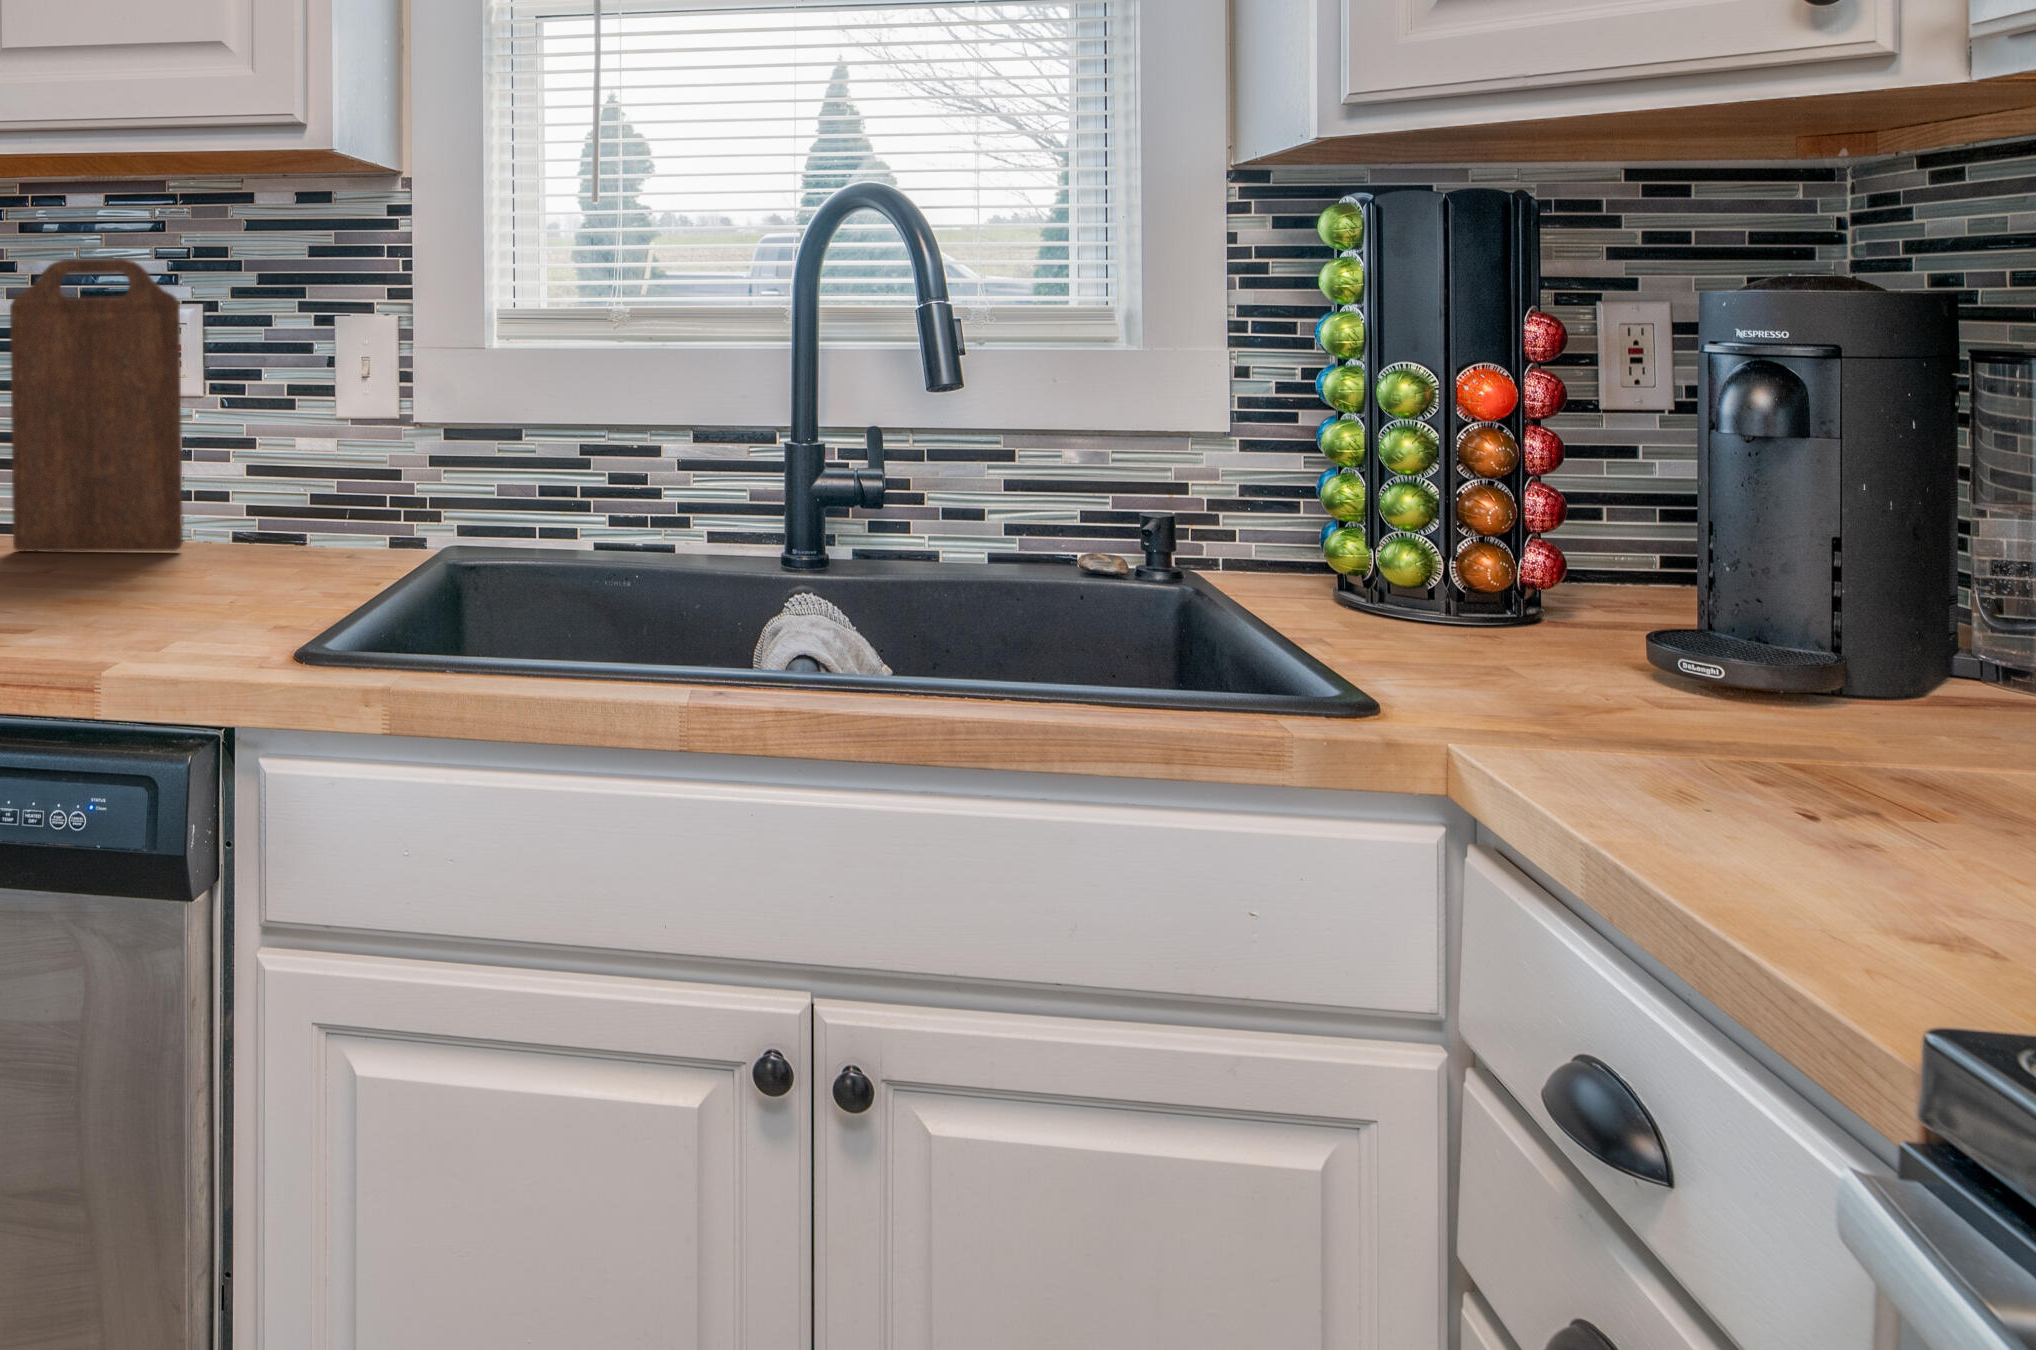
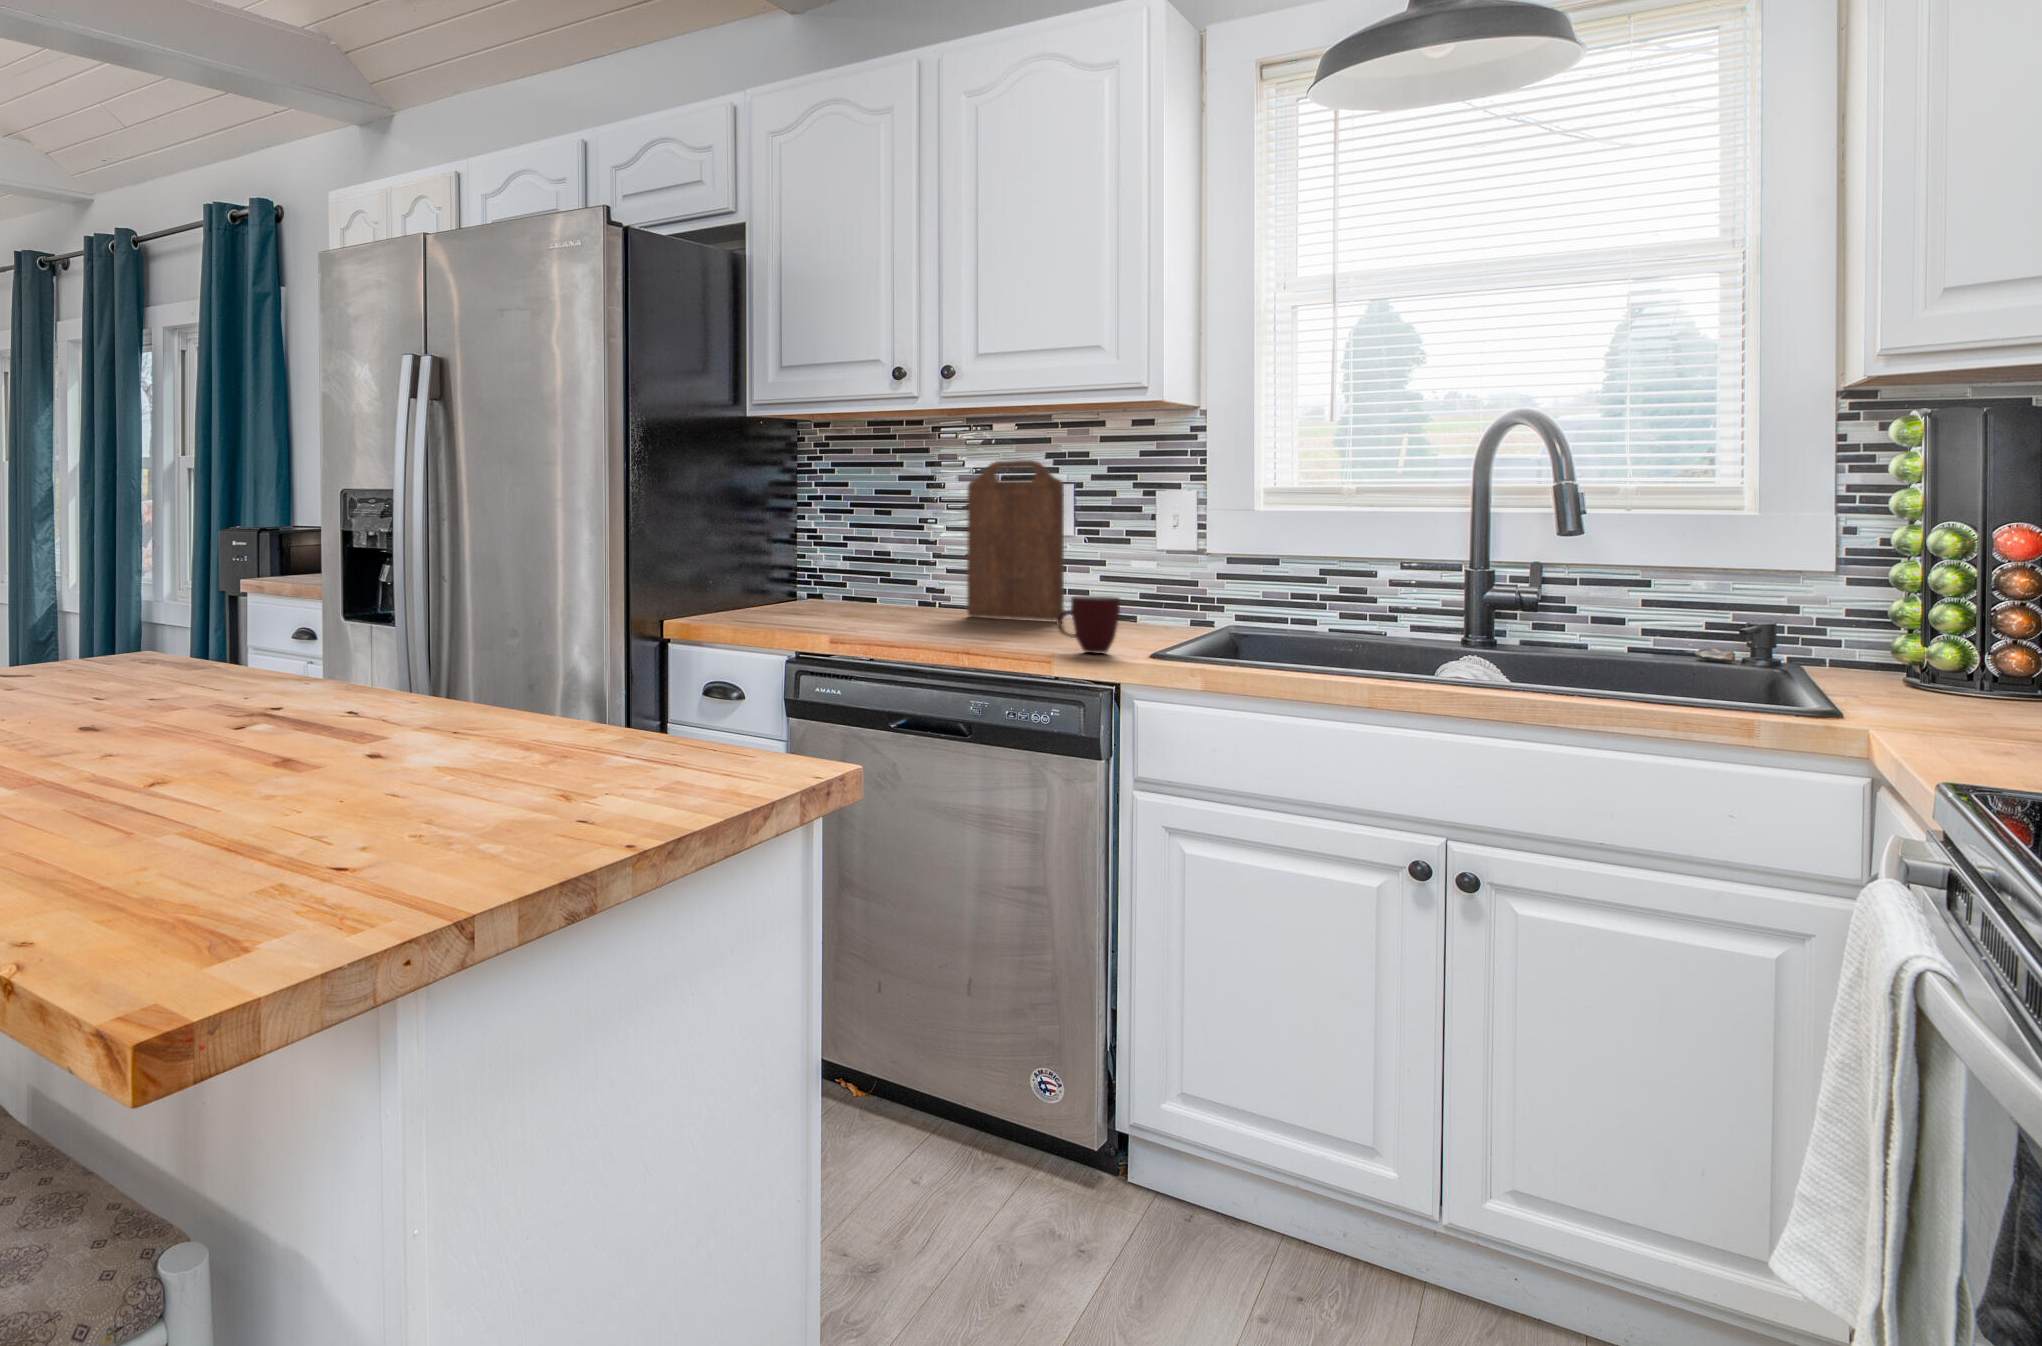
mug: none [115,525,238,650] -> present [1057,596,1120,653]

